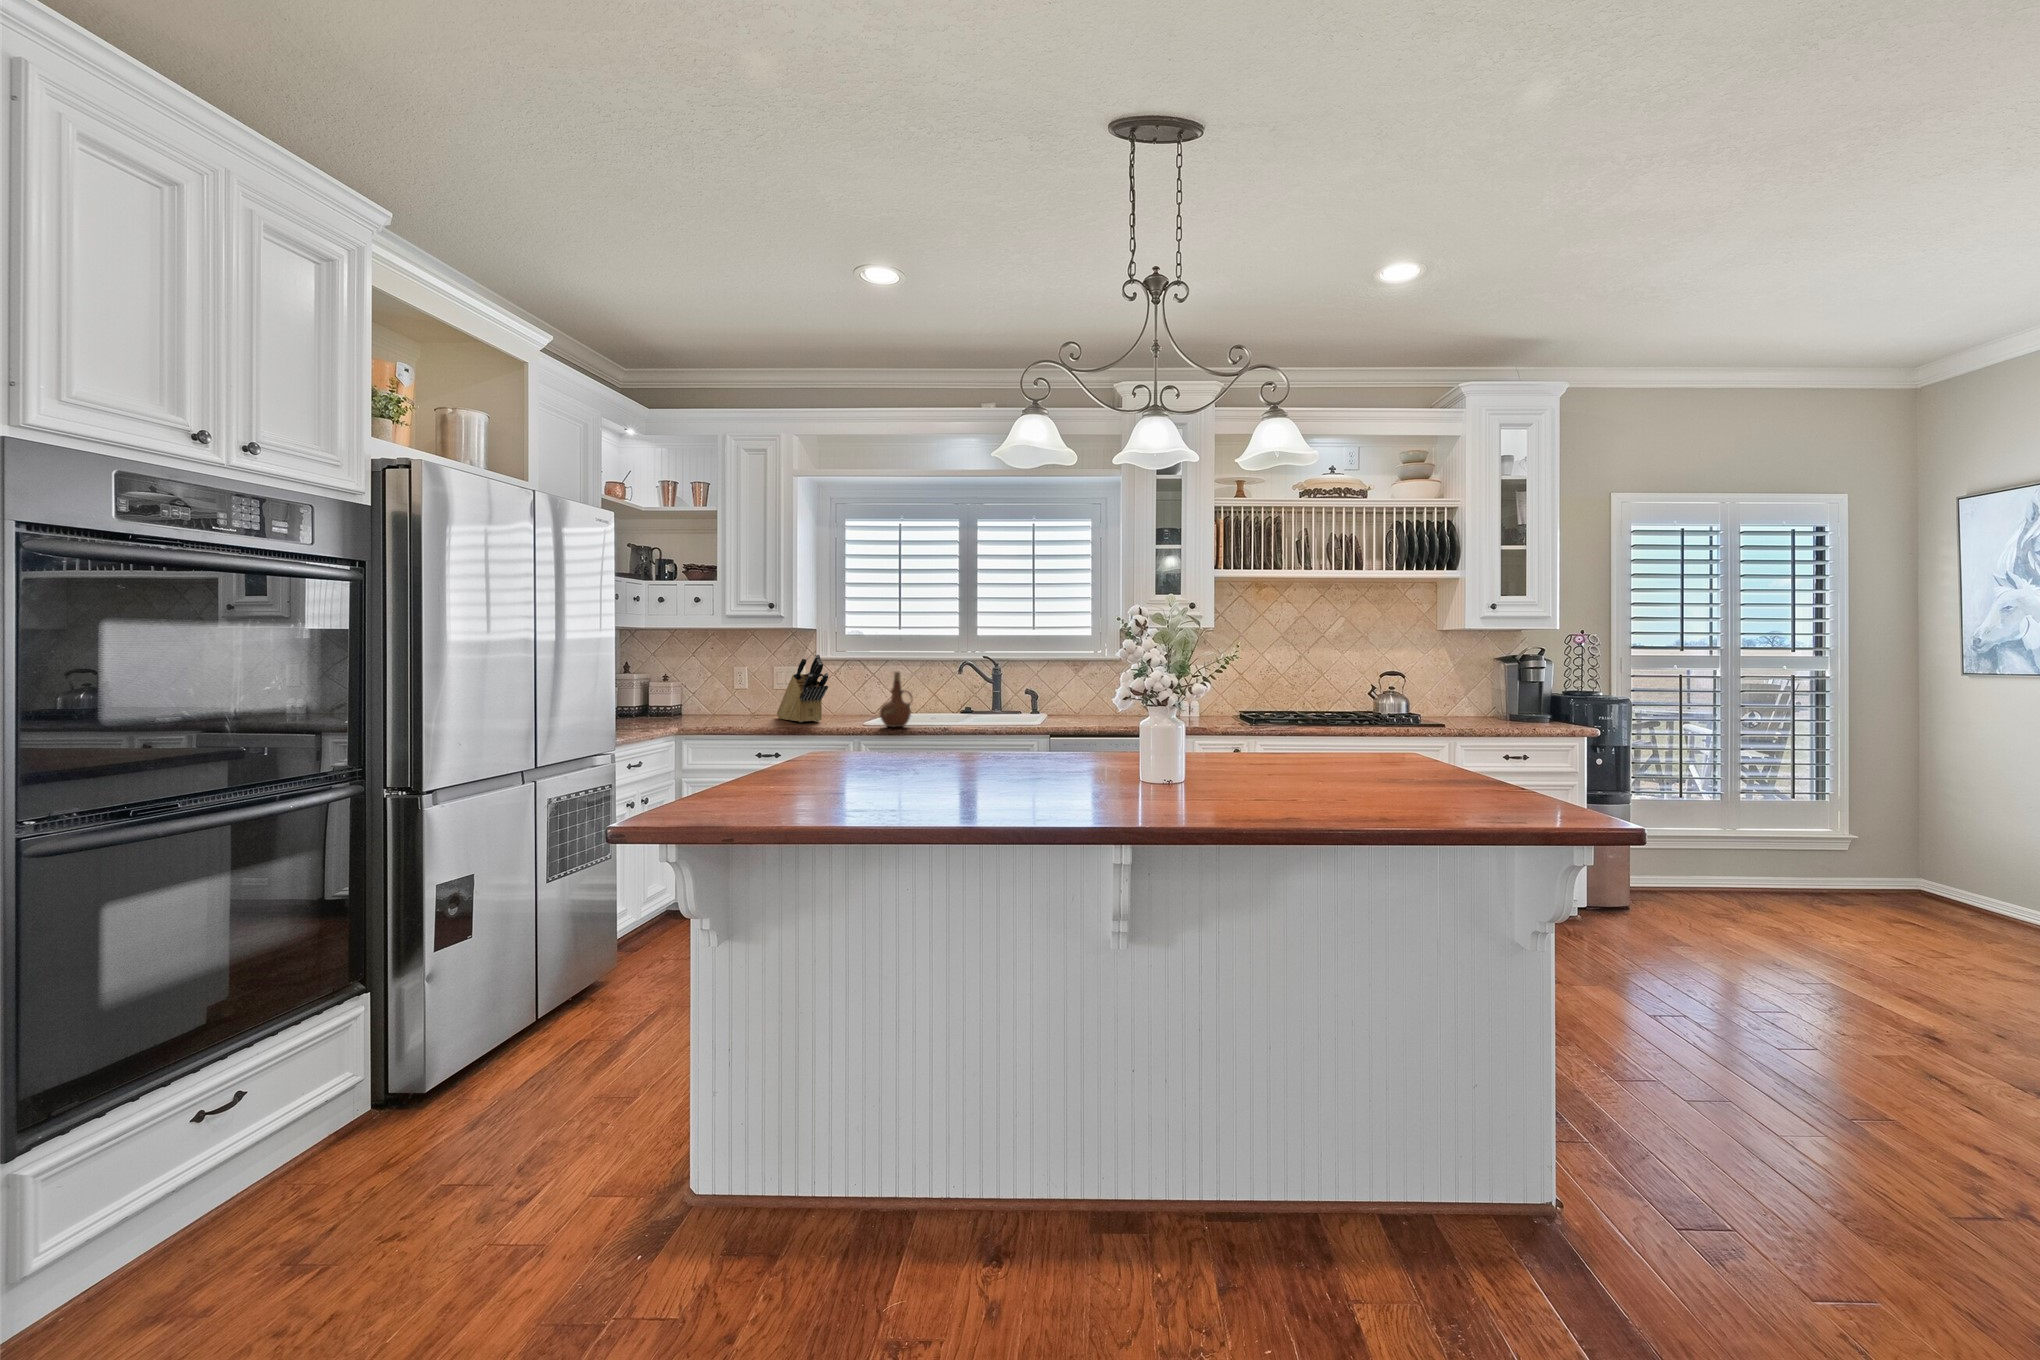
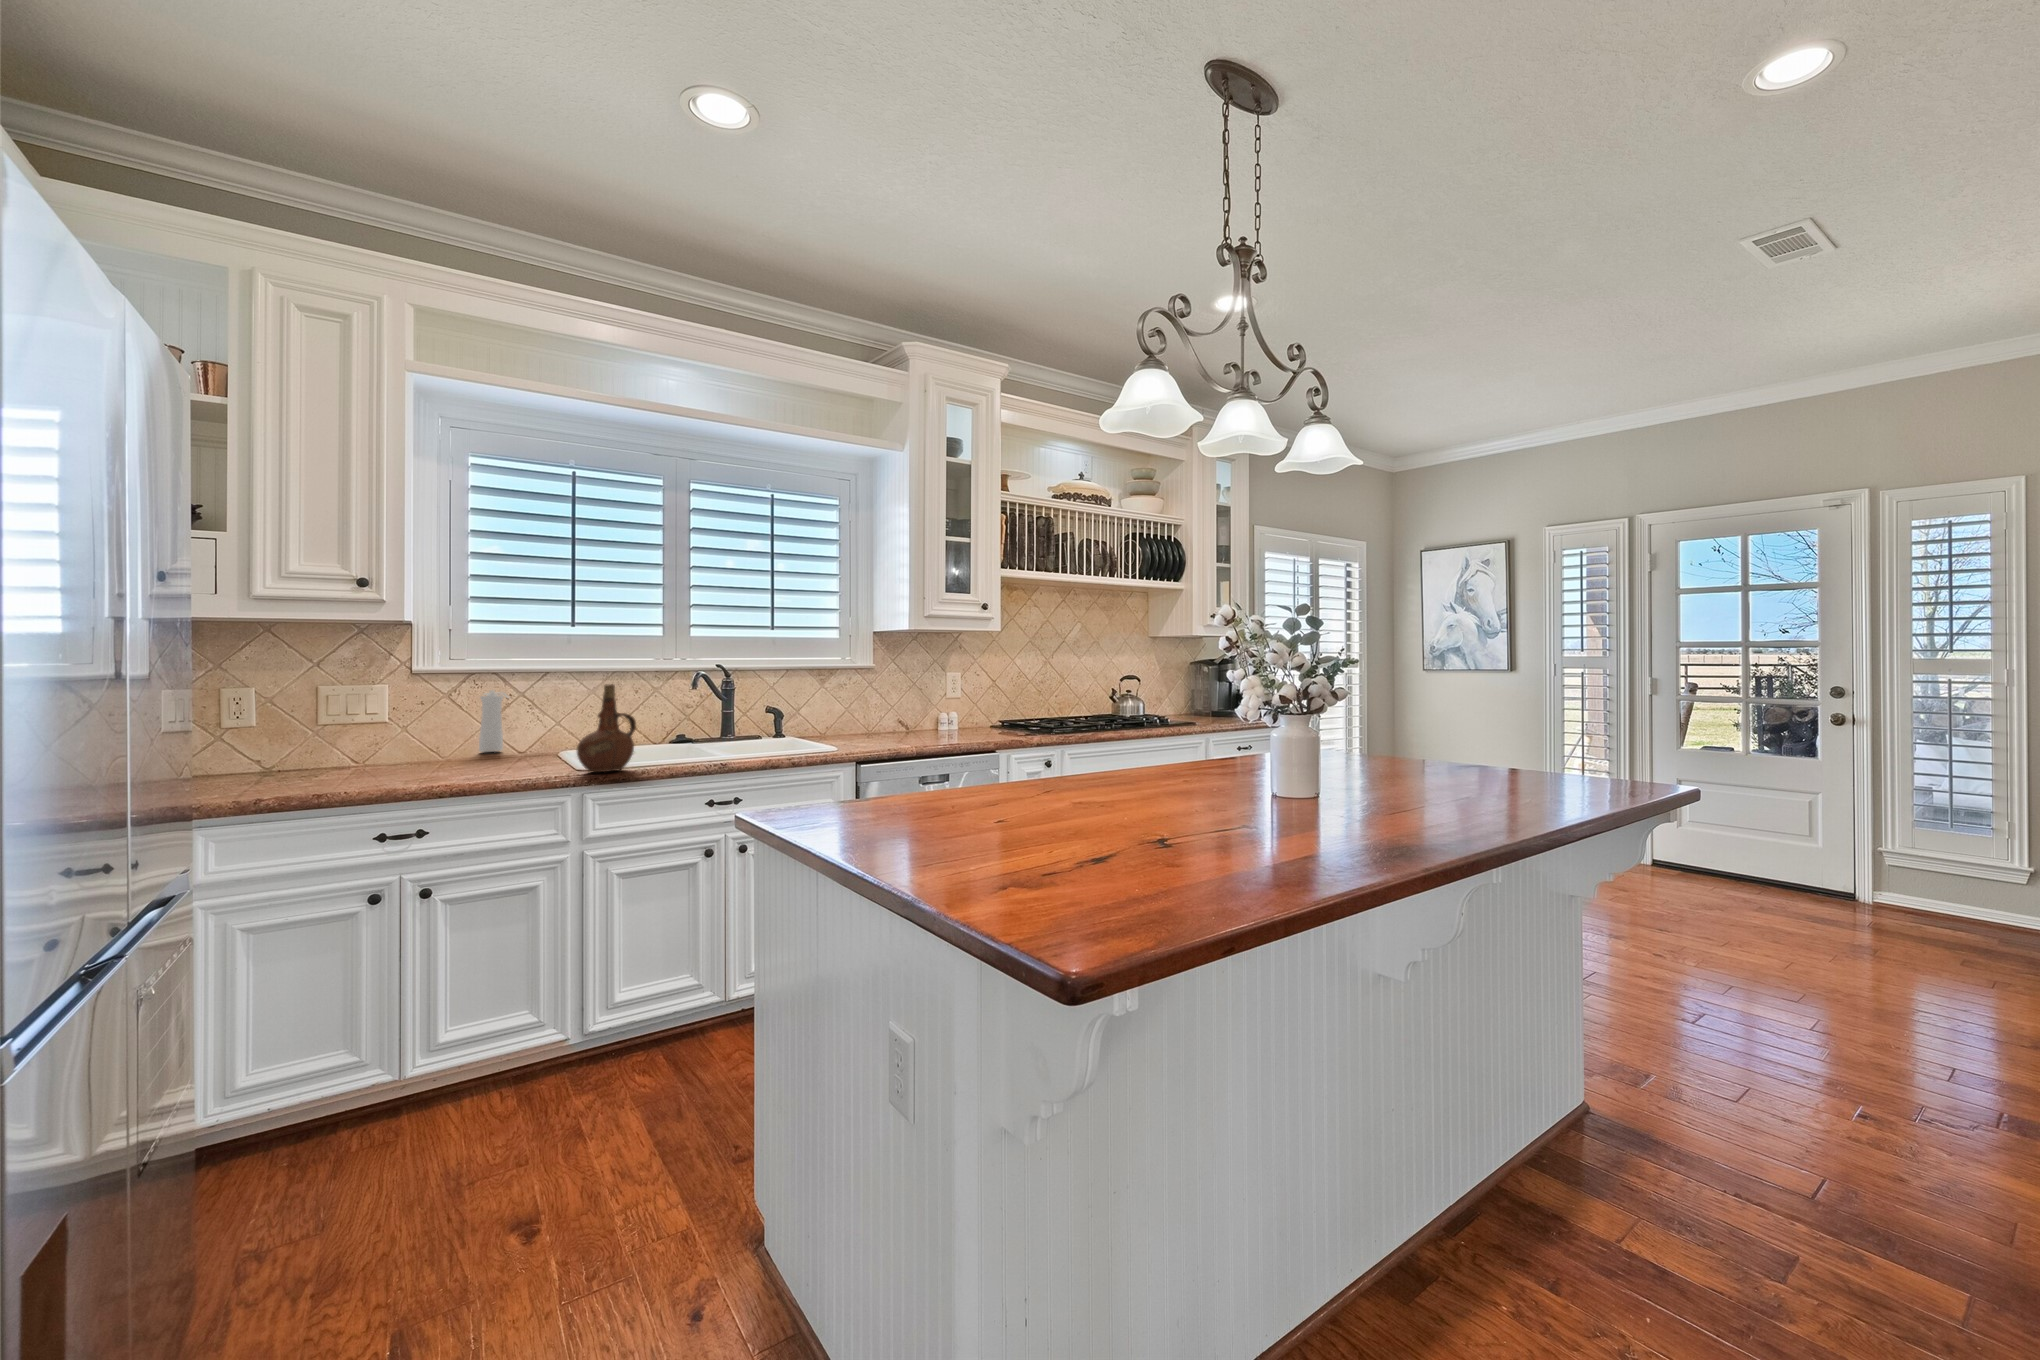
knife block: present [777,655,828,722] -> none [325,660,465,779]
pepper mill: none [852,666,881,711] -> present [479,690,508,752]

